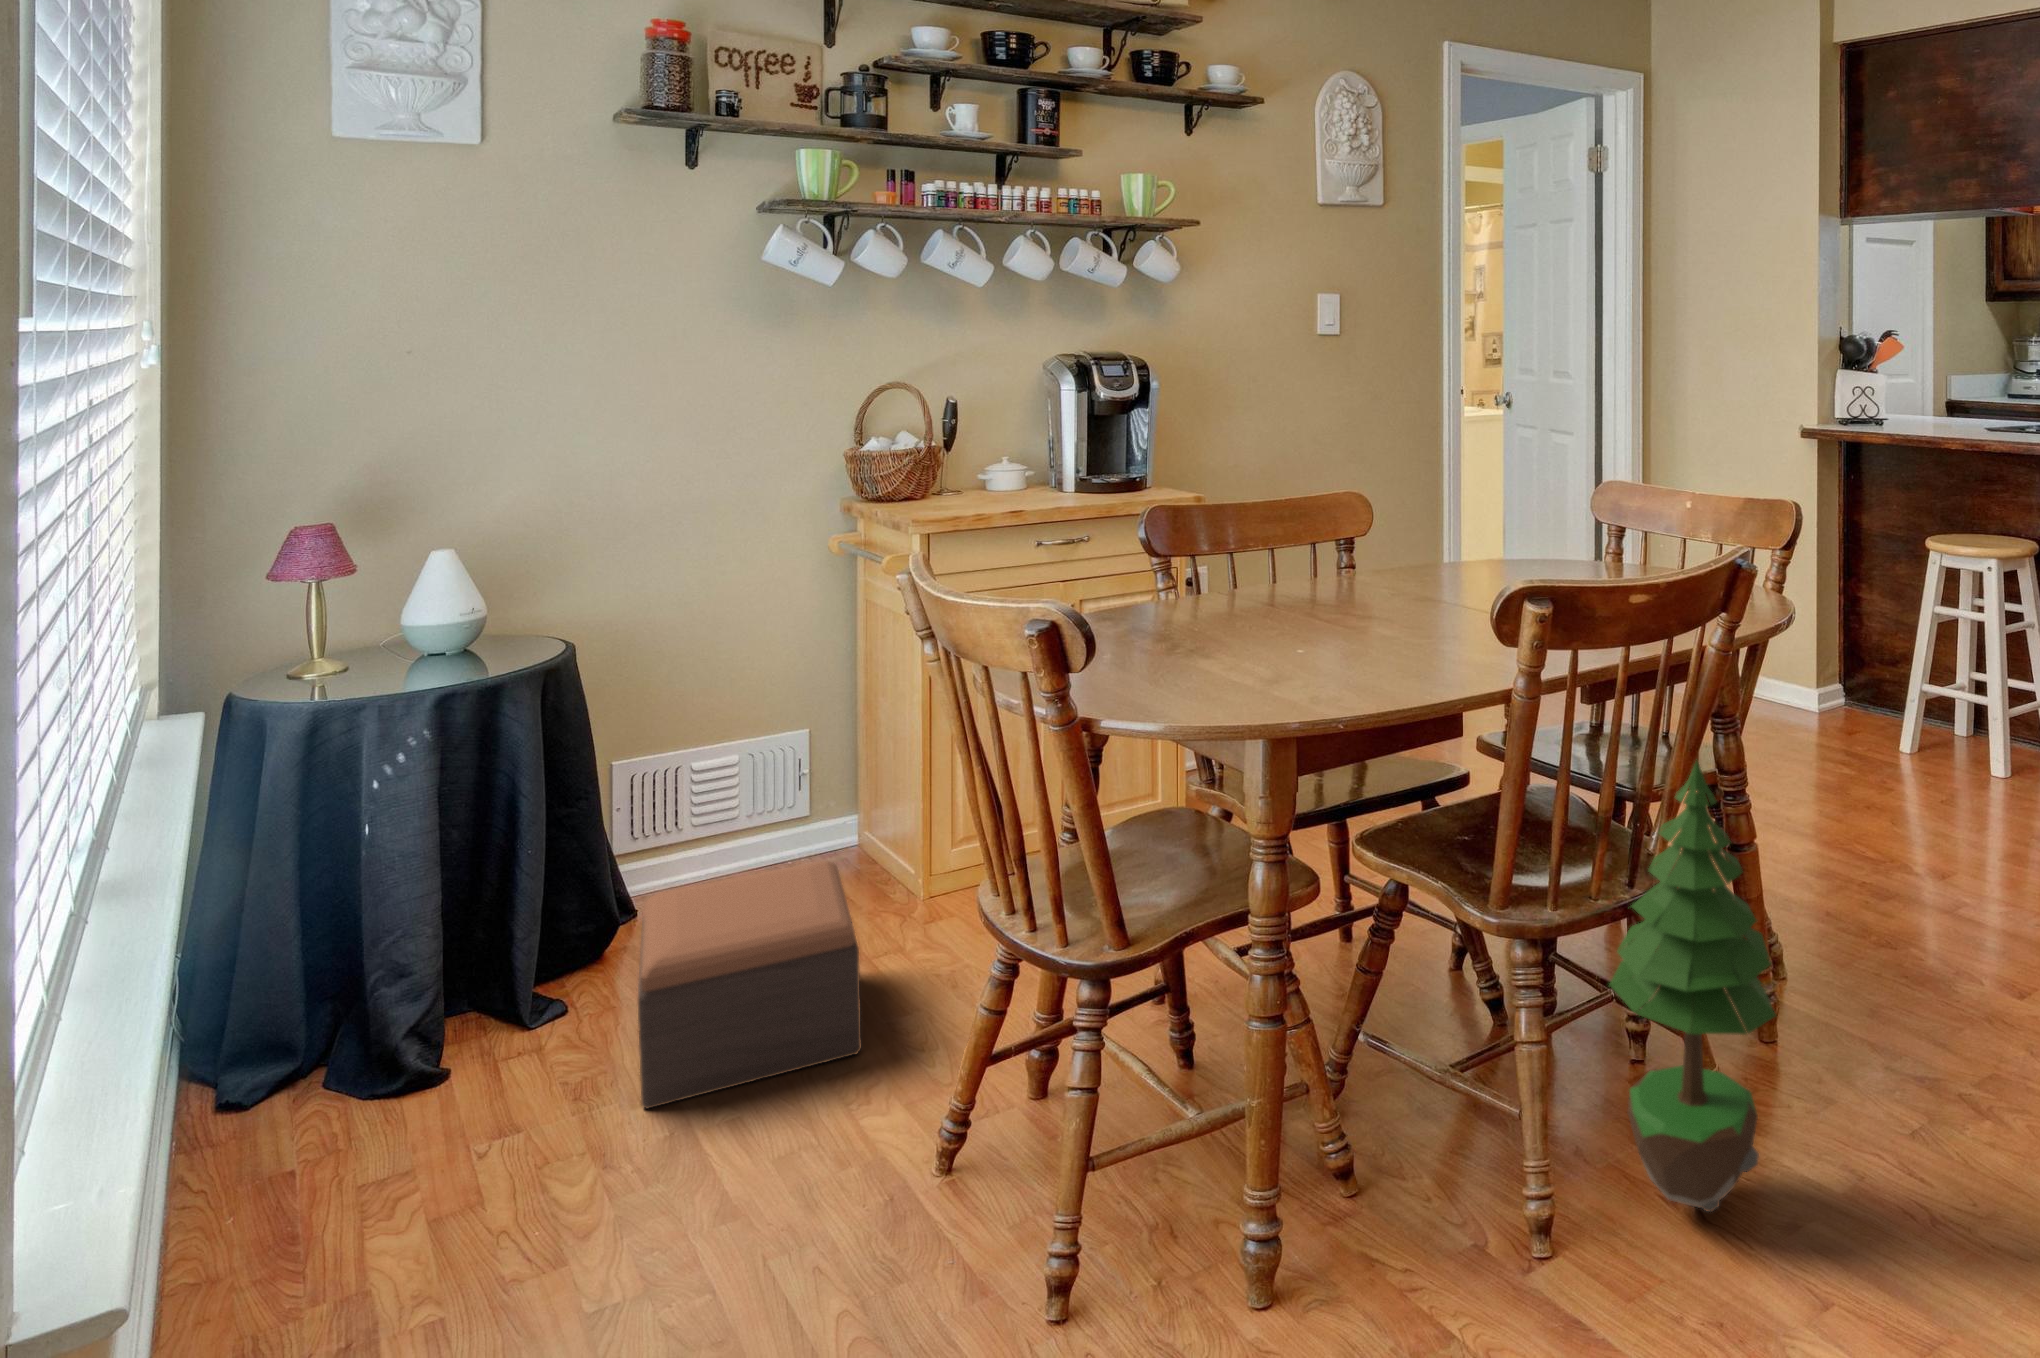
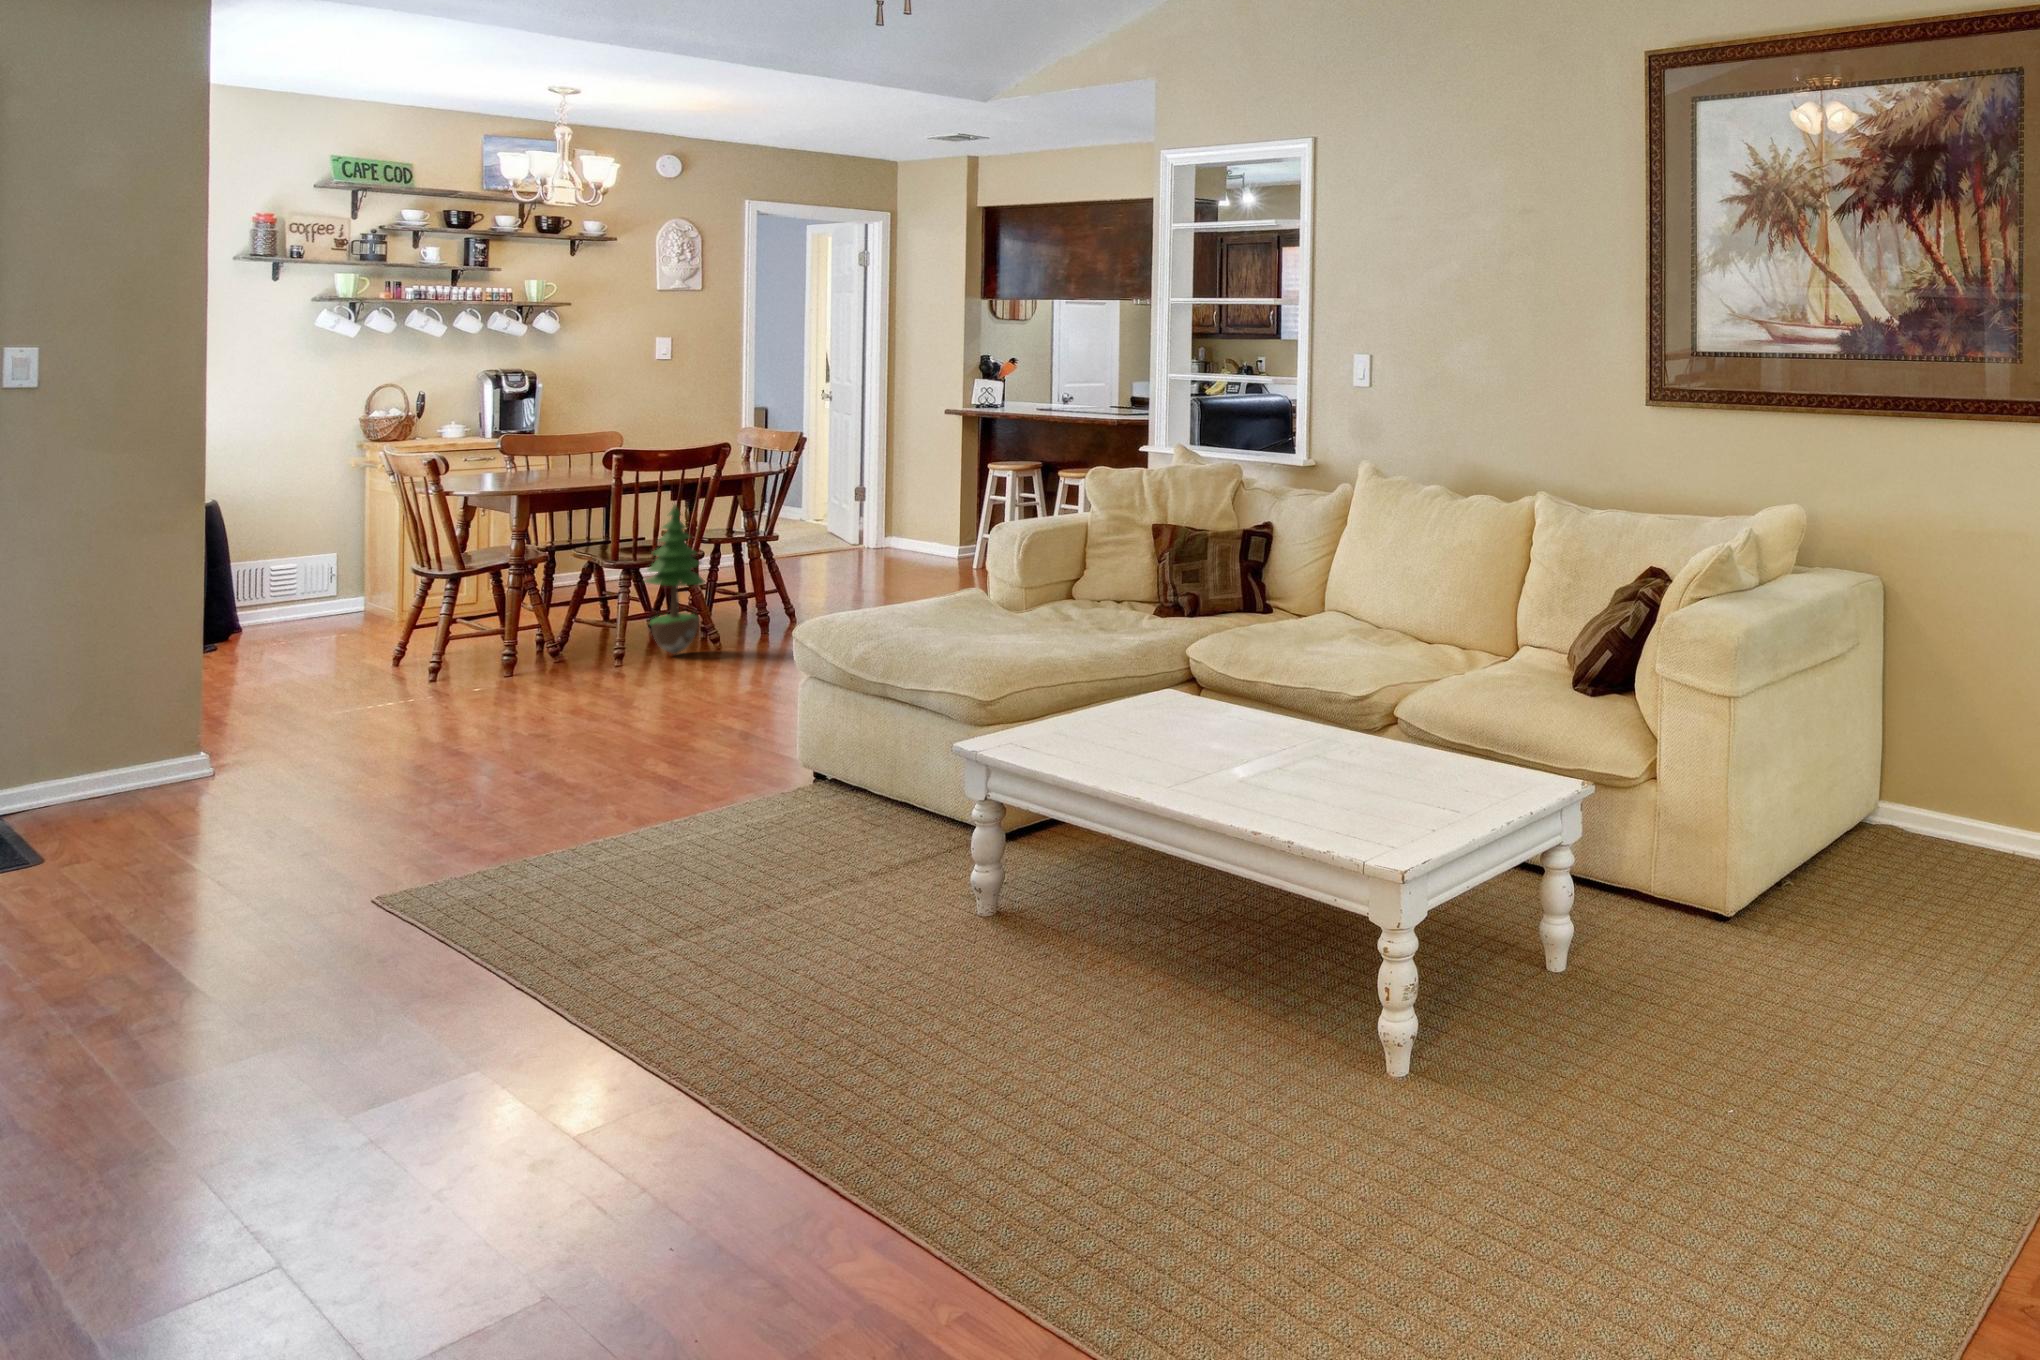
footstool: present [638,861,861,1108] -> none [254,583,358,657]

